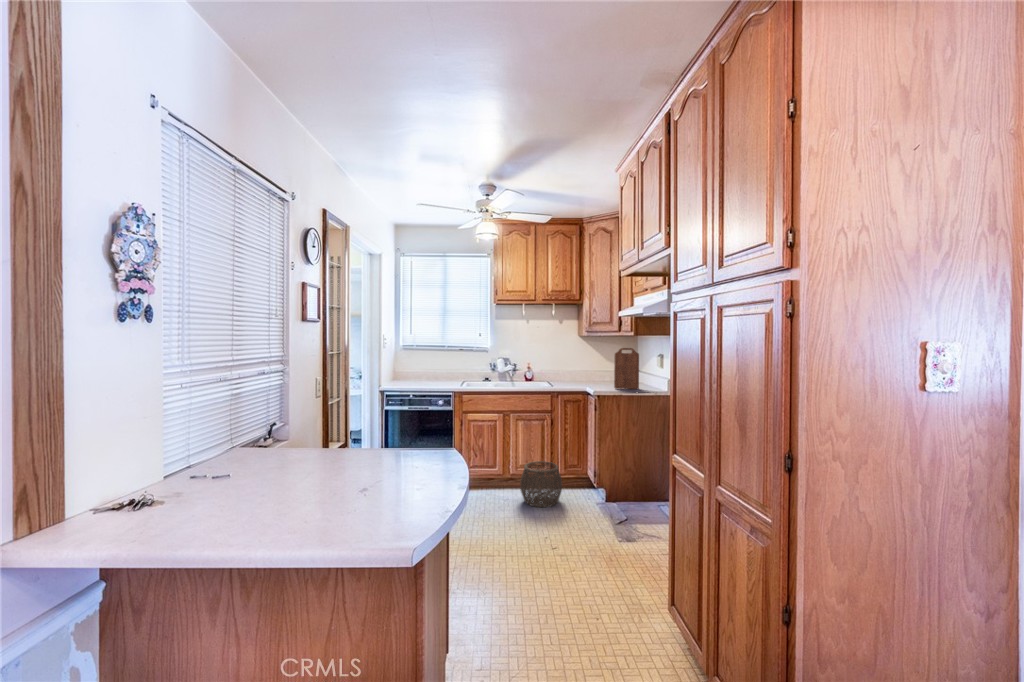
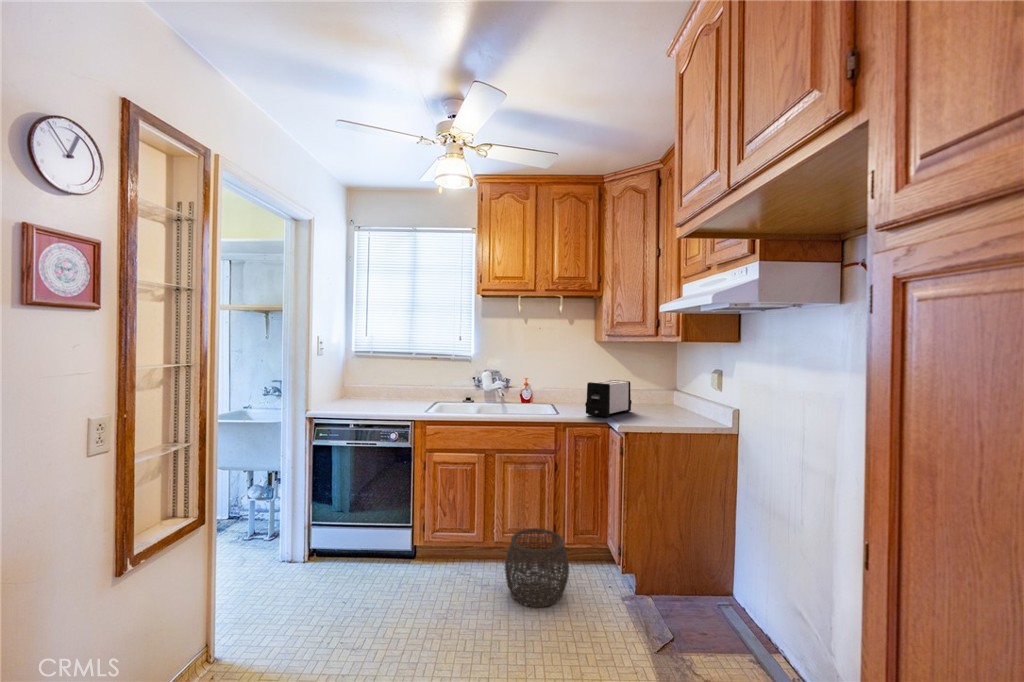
cutting board: present [614,348,639,389] -> none [650,360,689,423]
toaster: none [572,363,603,387] -> present [585,380,632,417]

